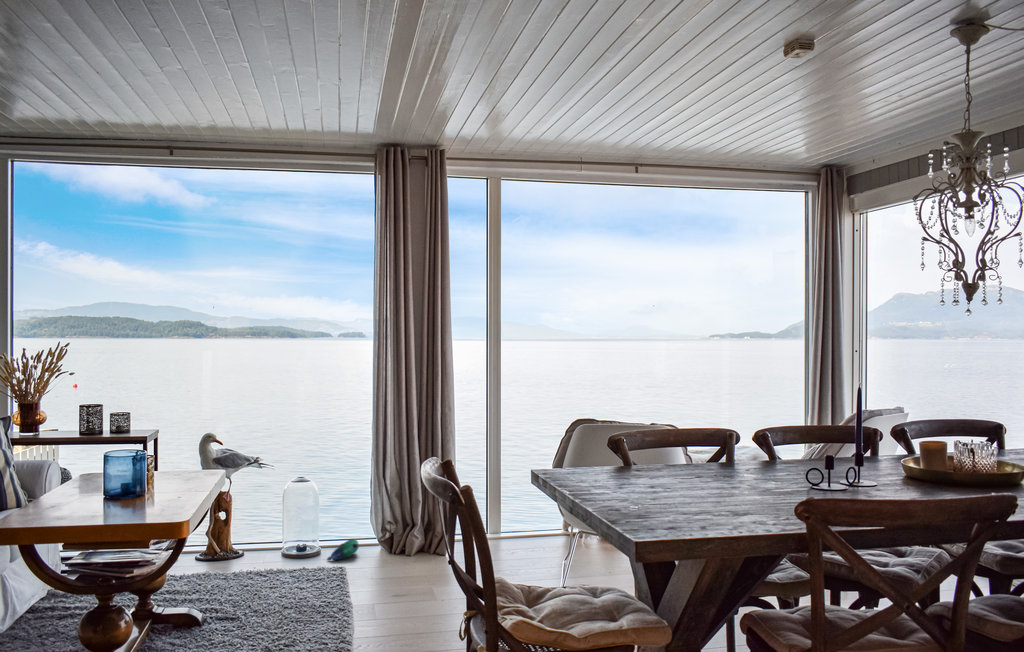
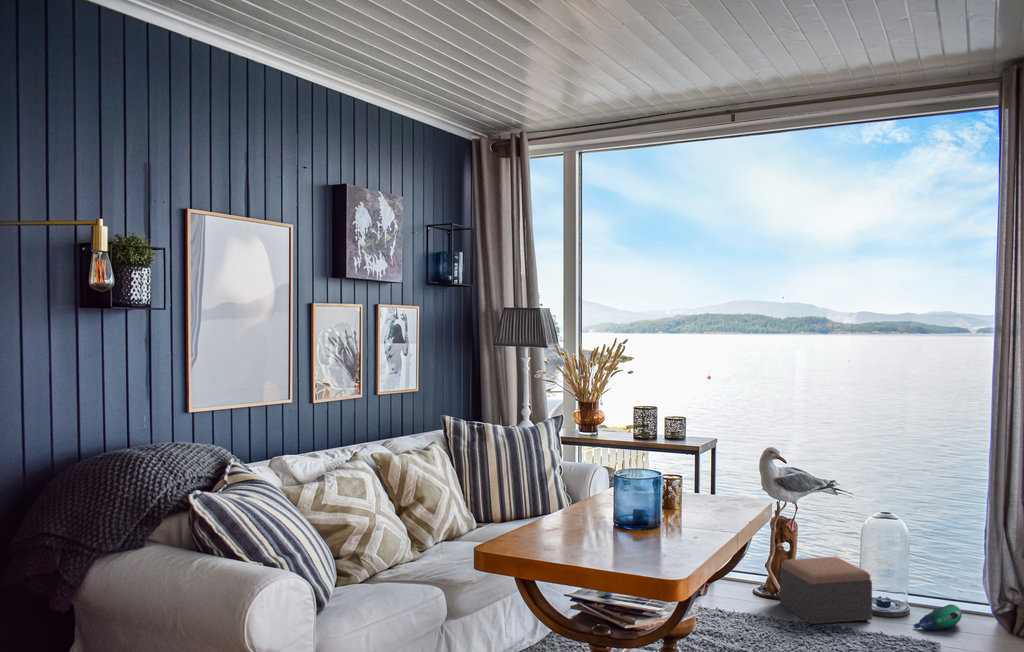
footstool: none [220,517,296,572] -> present [780,557,872,624]

